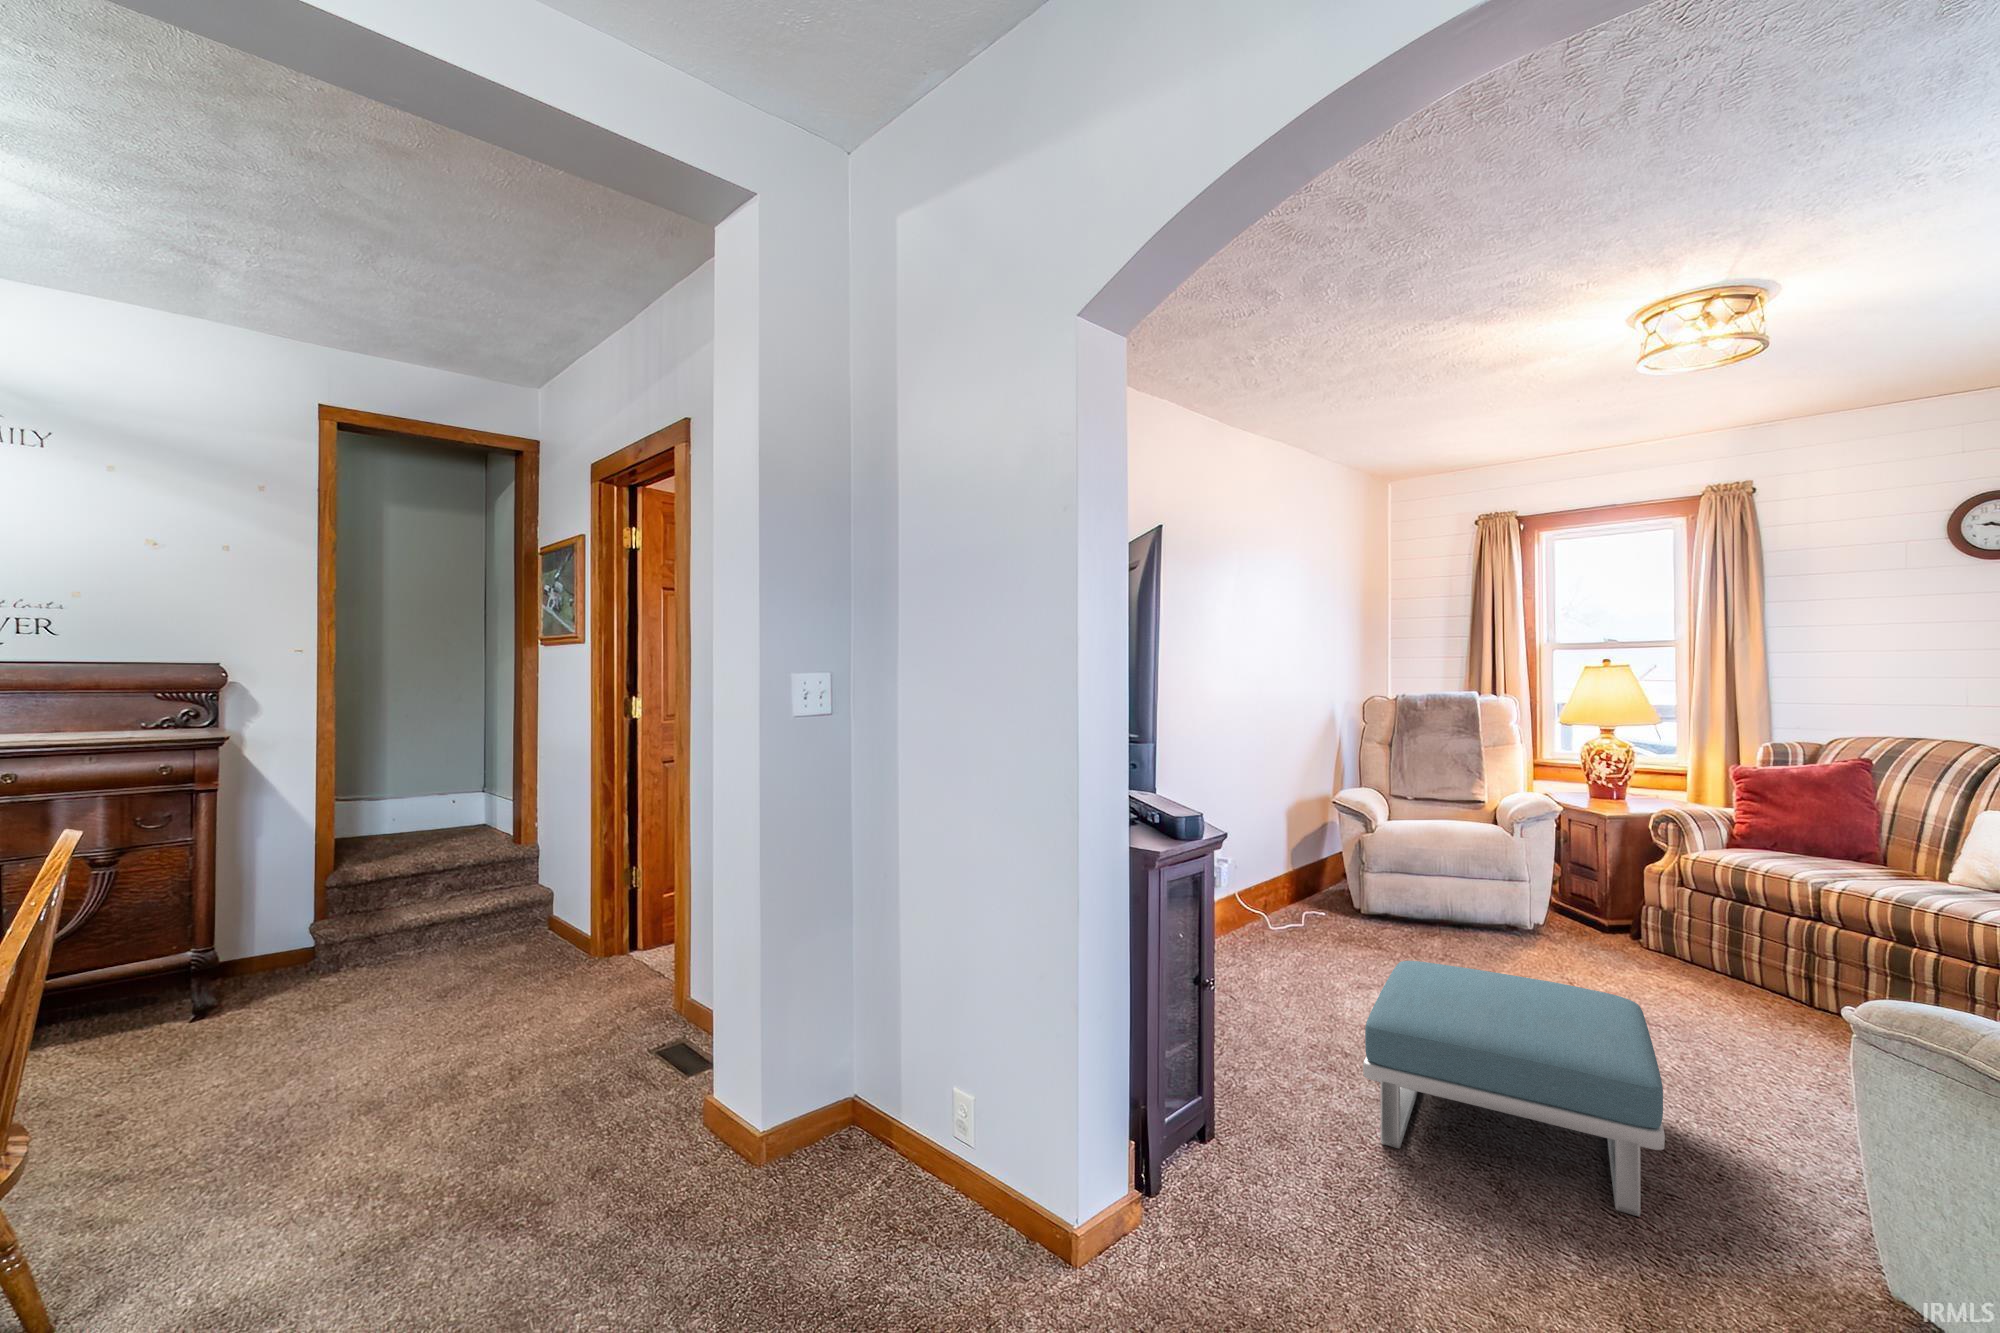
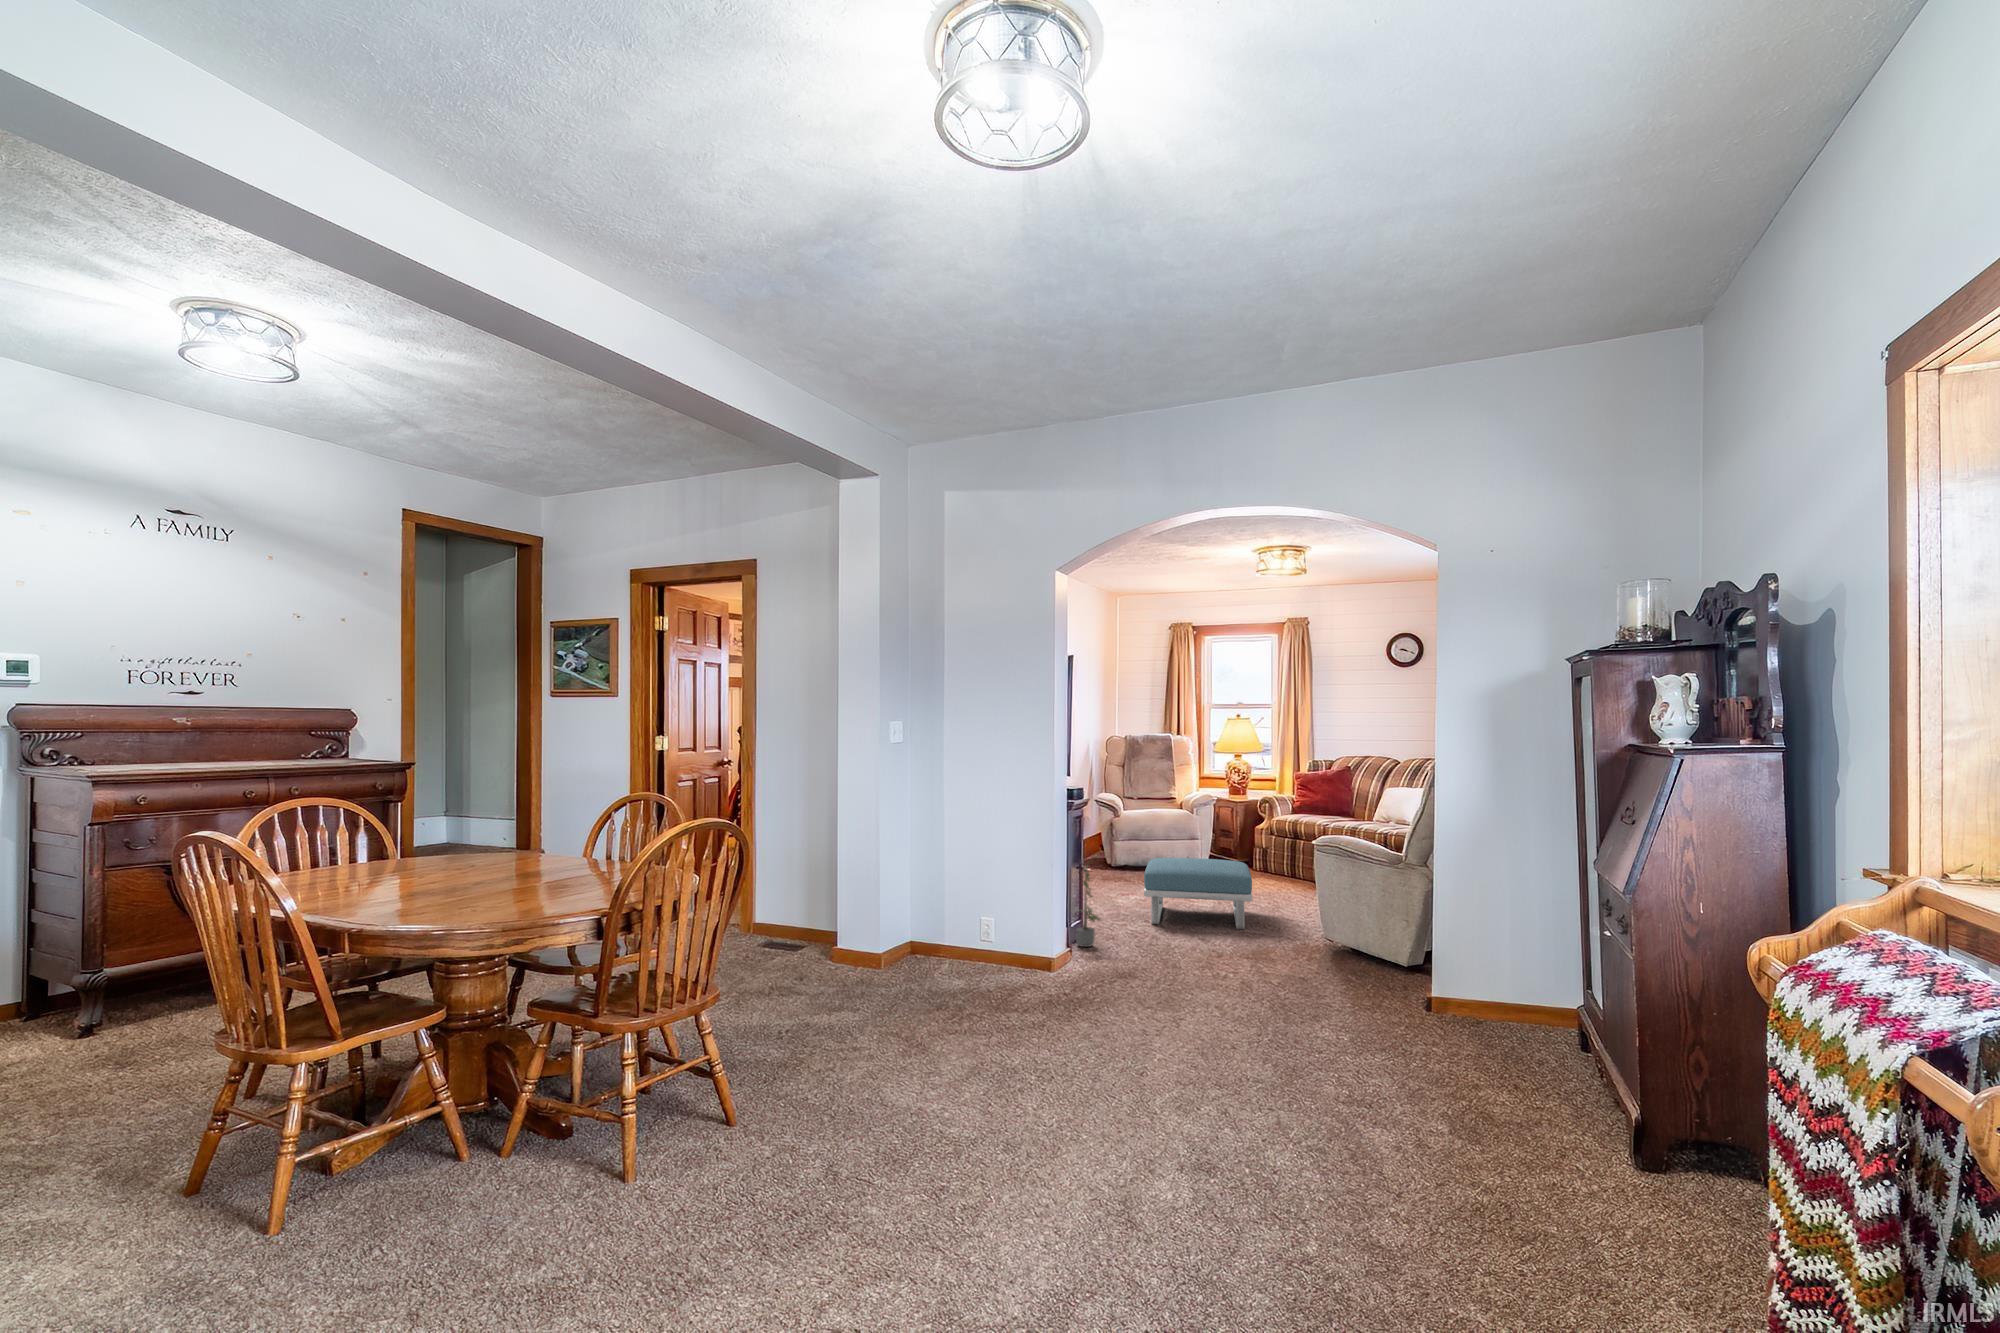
potted plant: none [1125,1027,1222,1257] -> present [1076,865,1100,947]

